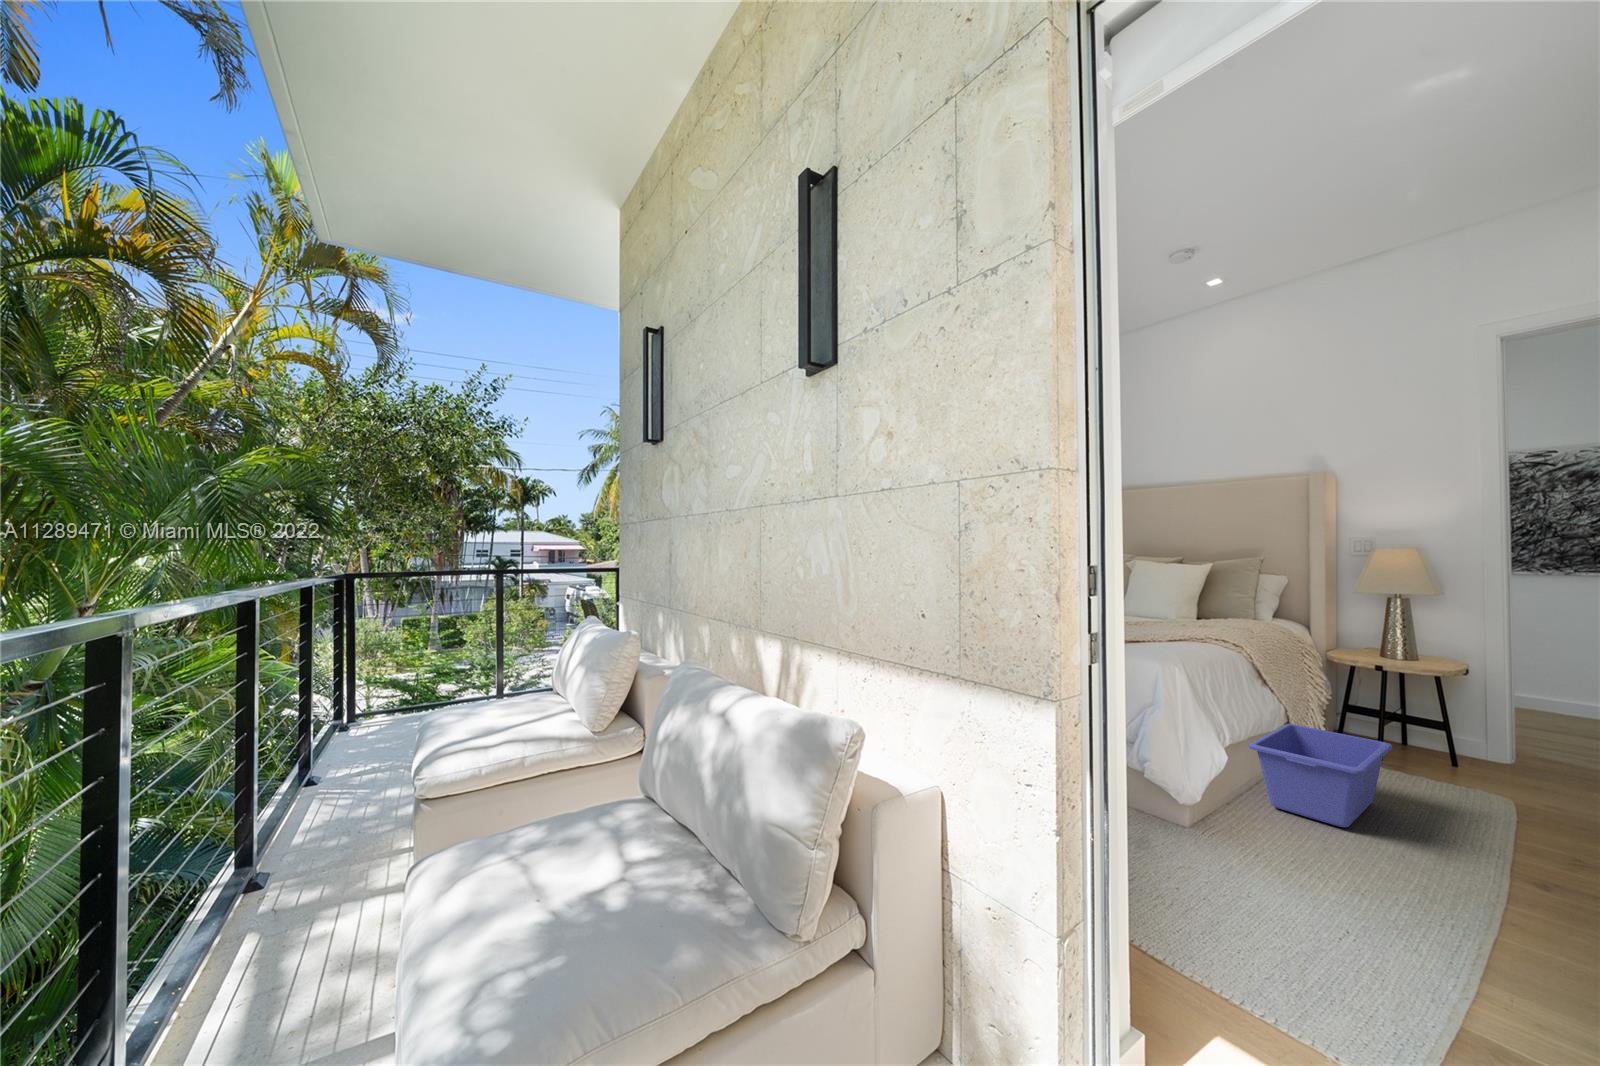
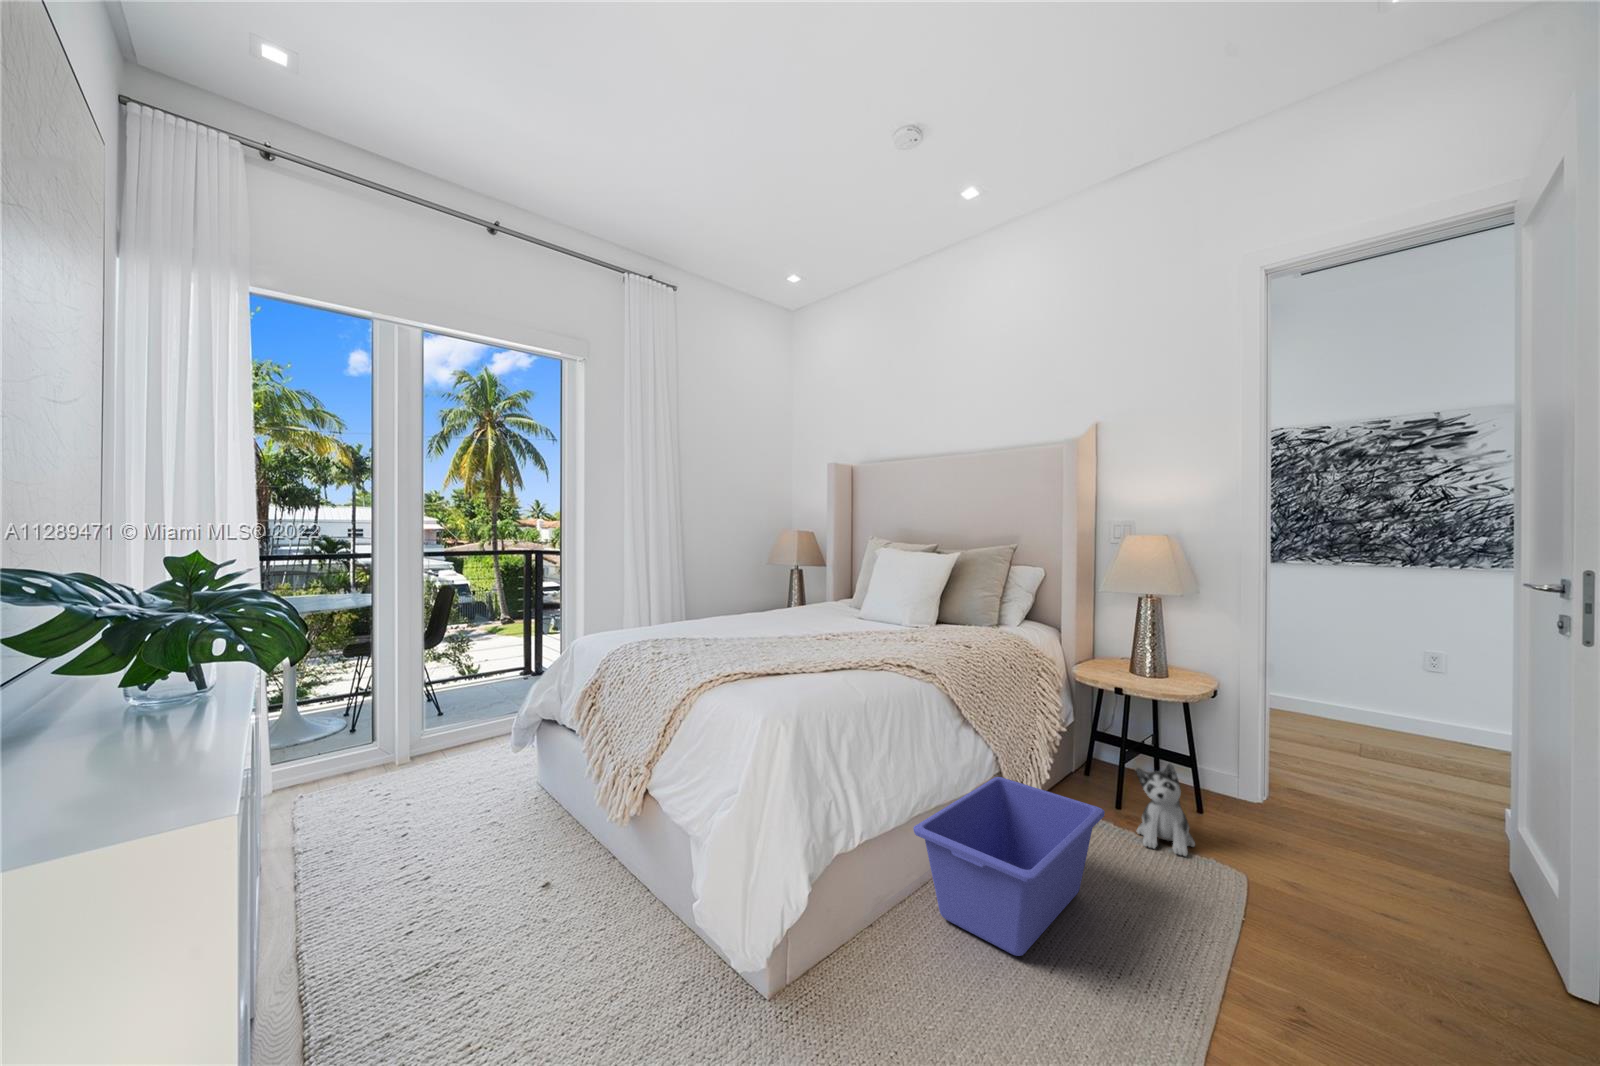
plush toy: none [1402,721,1460,790] -> present [1136,764,1195,856]

